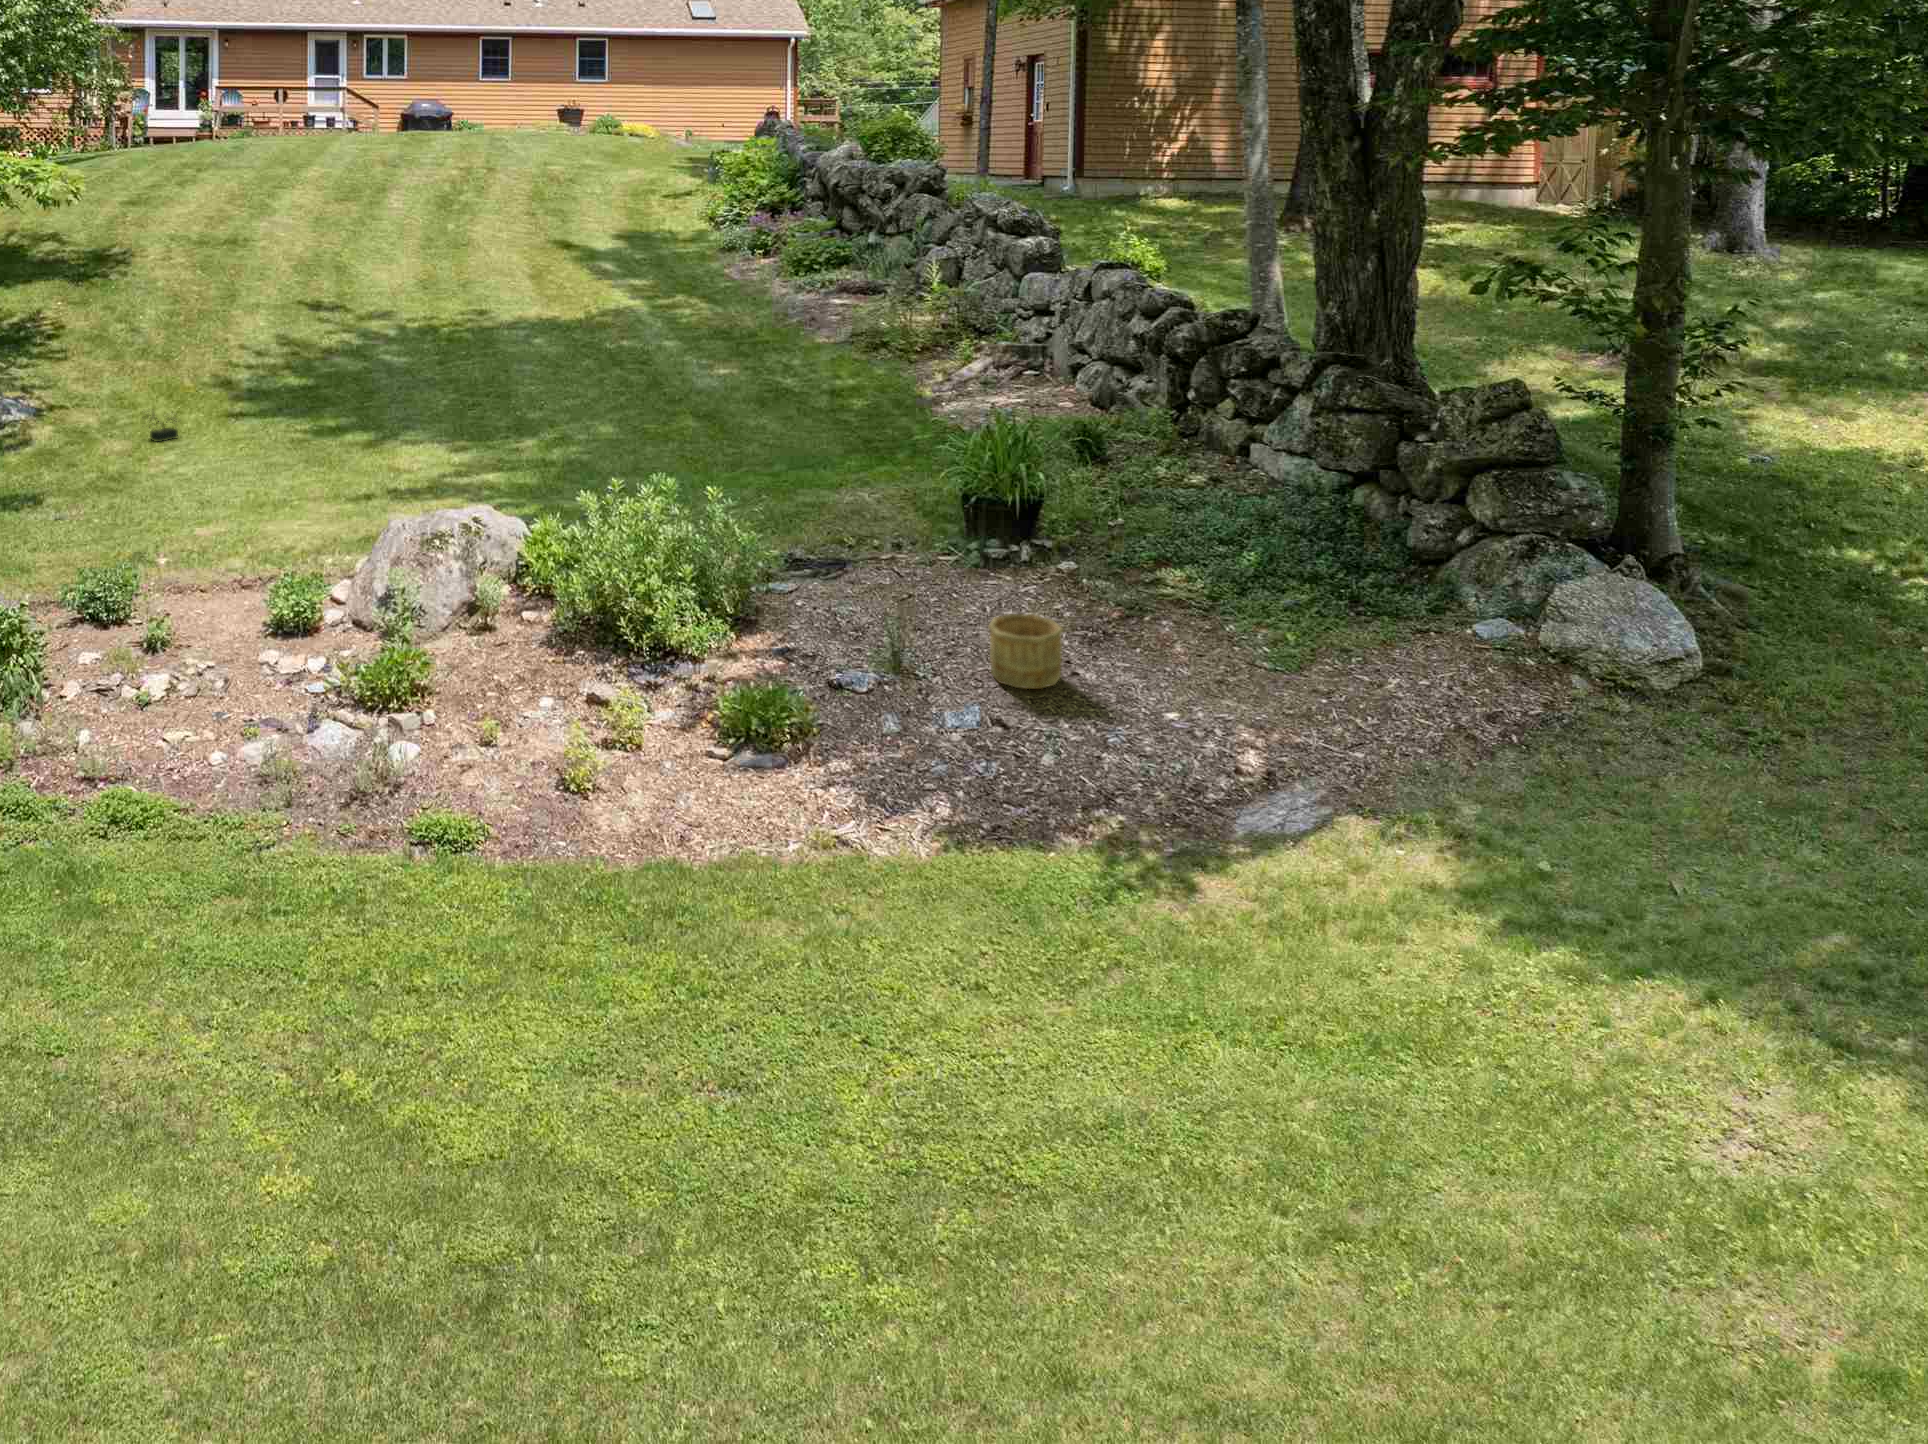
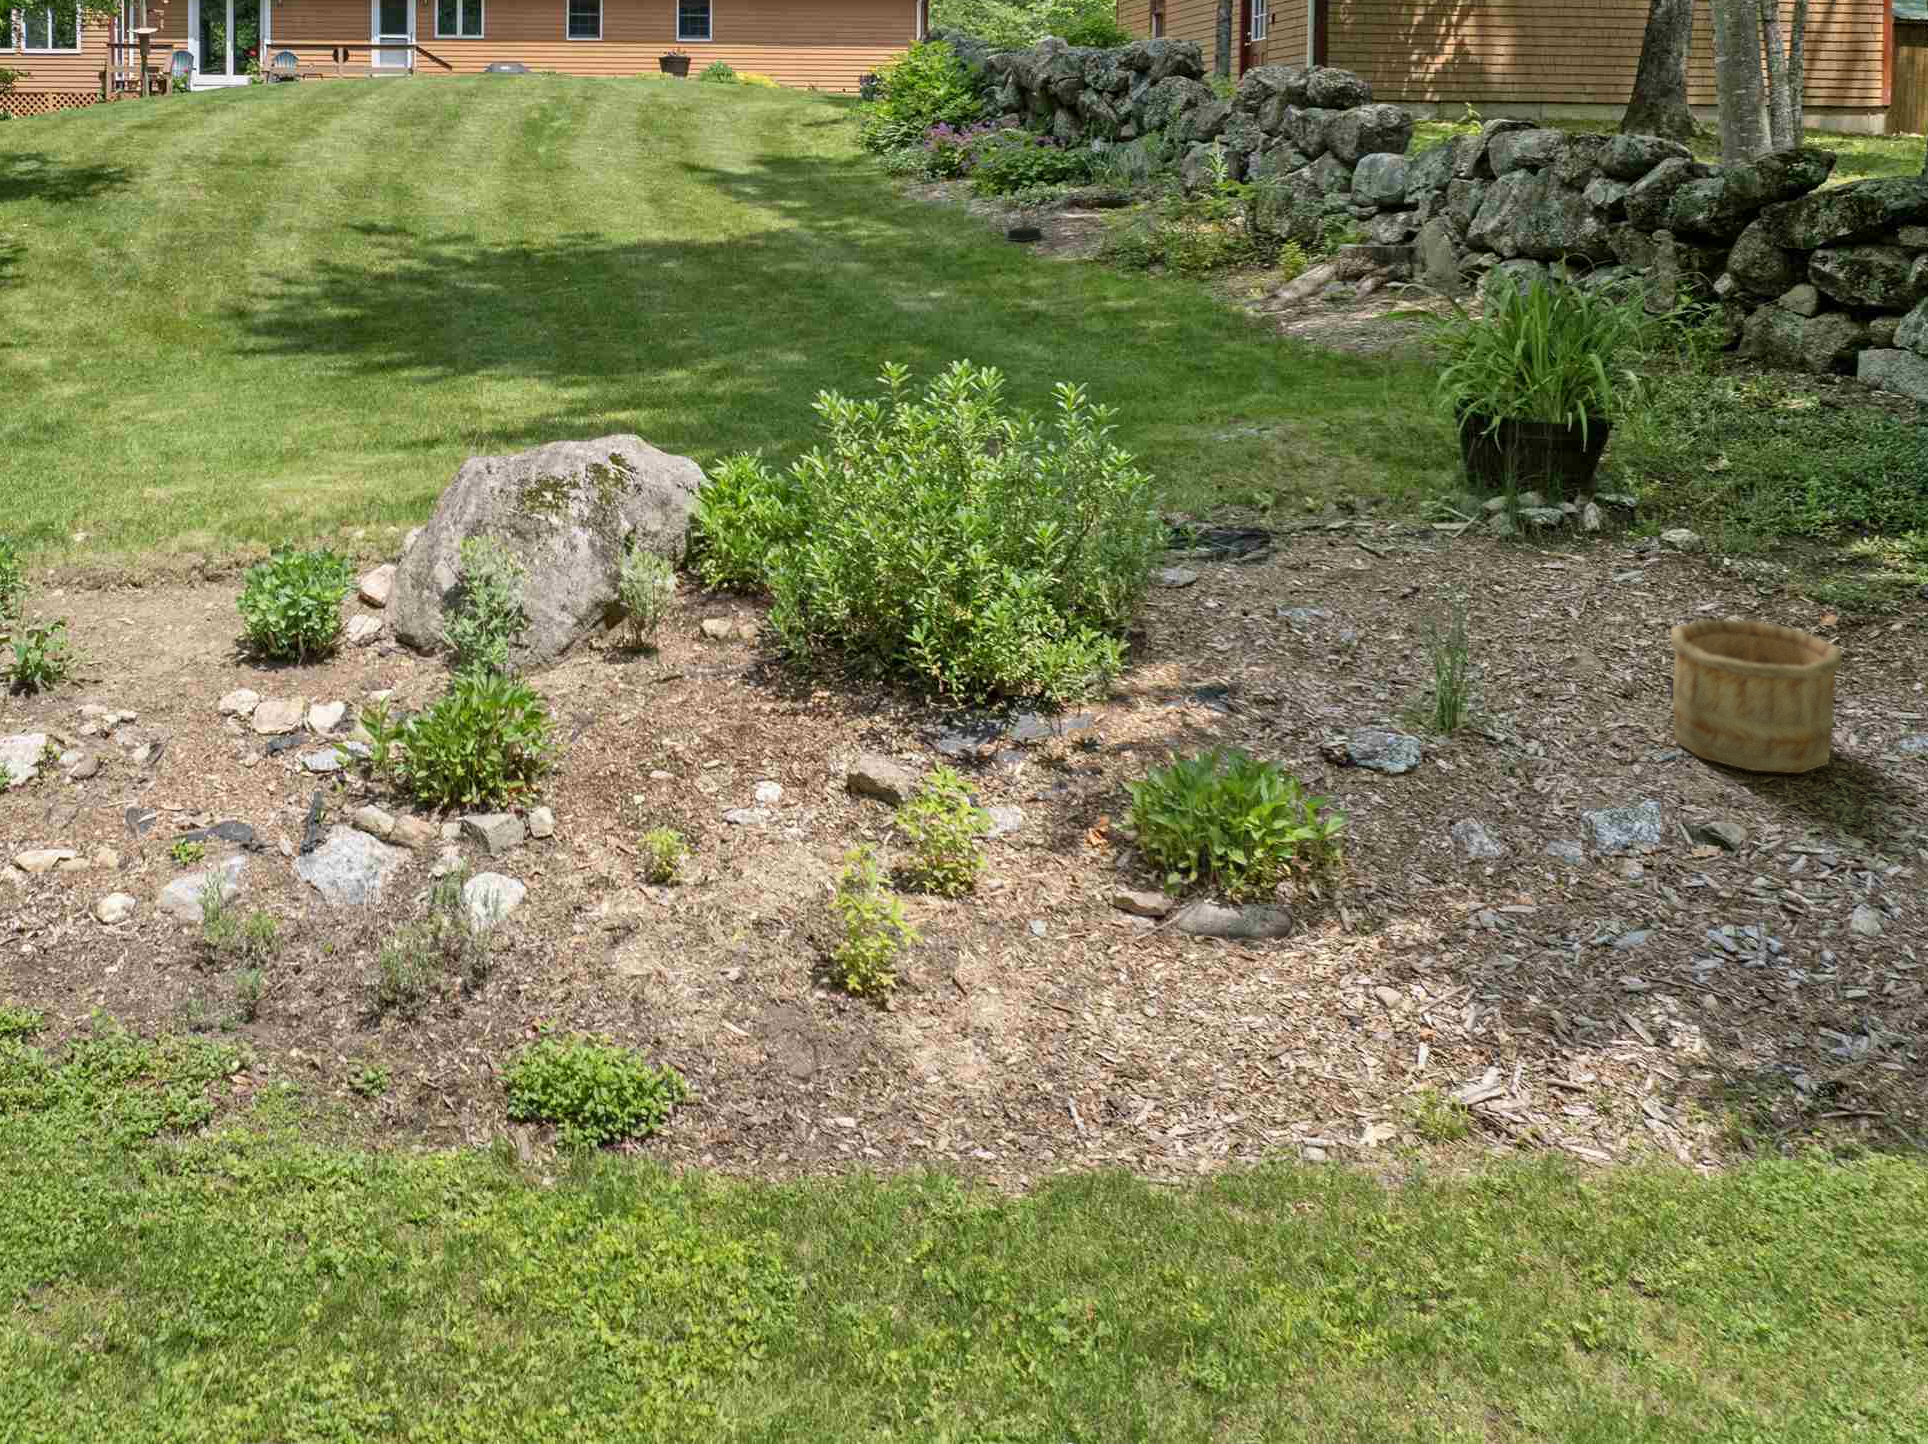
decorative plant: present [142,412,178,442] -> present [1003,203,1041,242]

